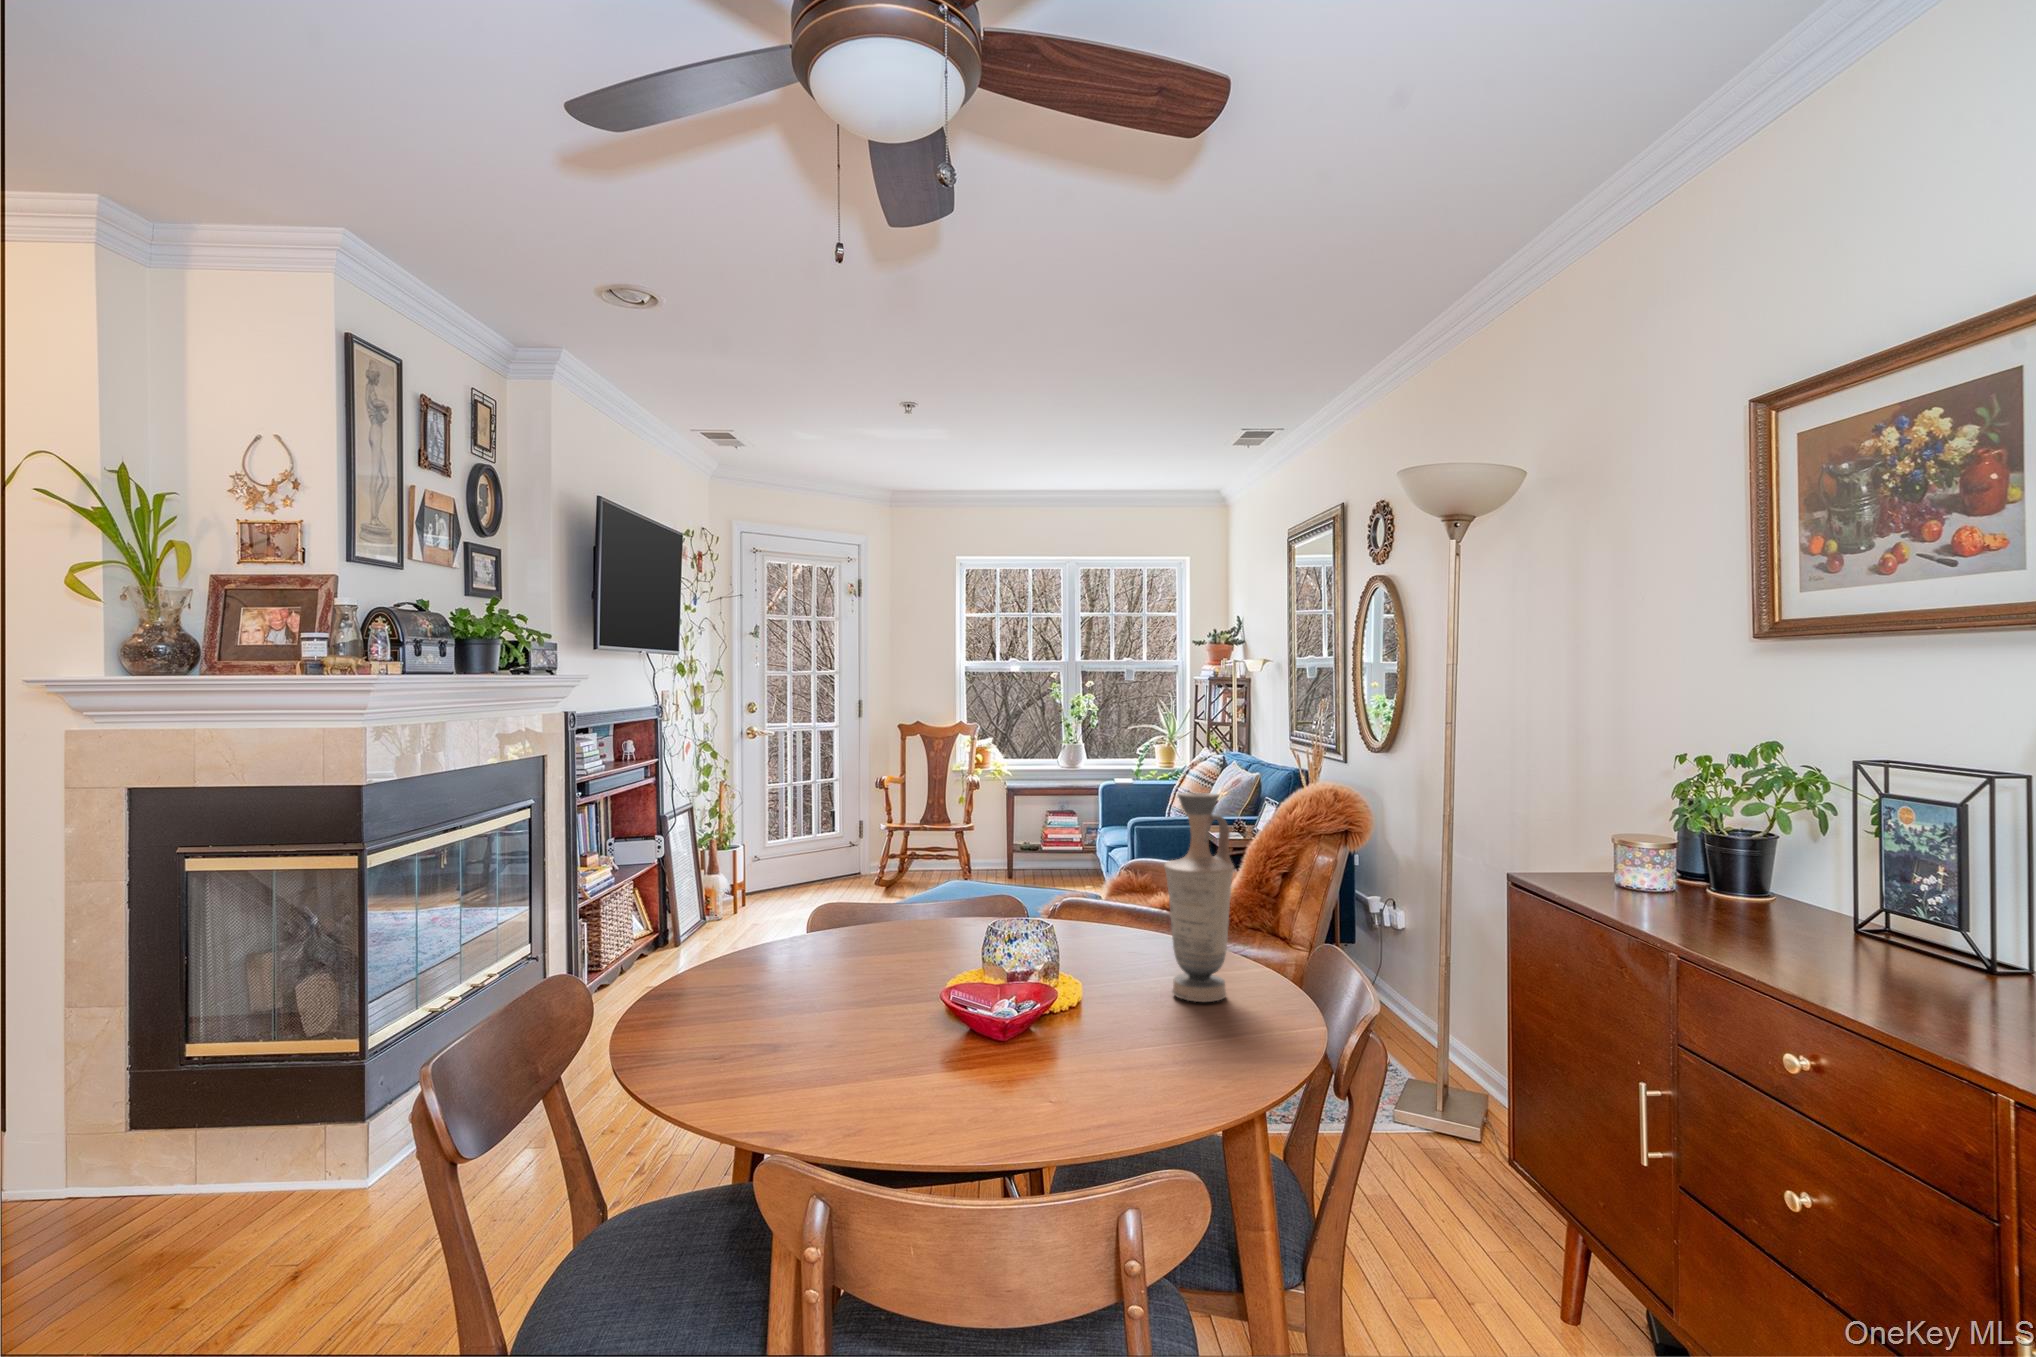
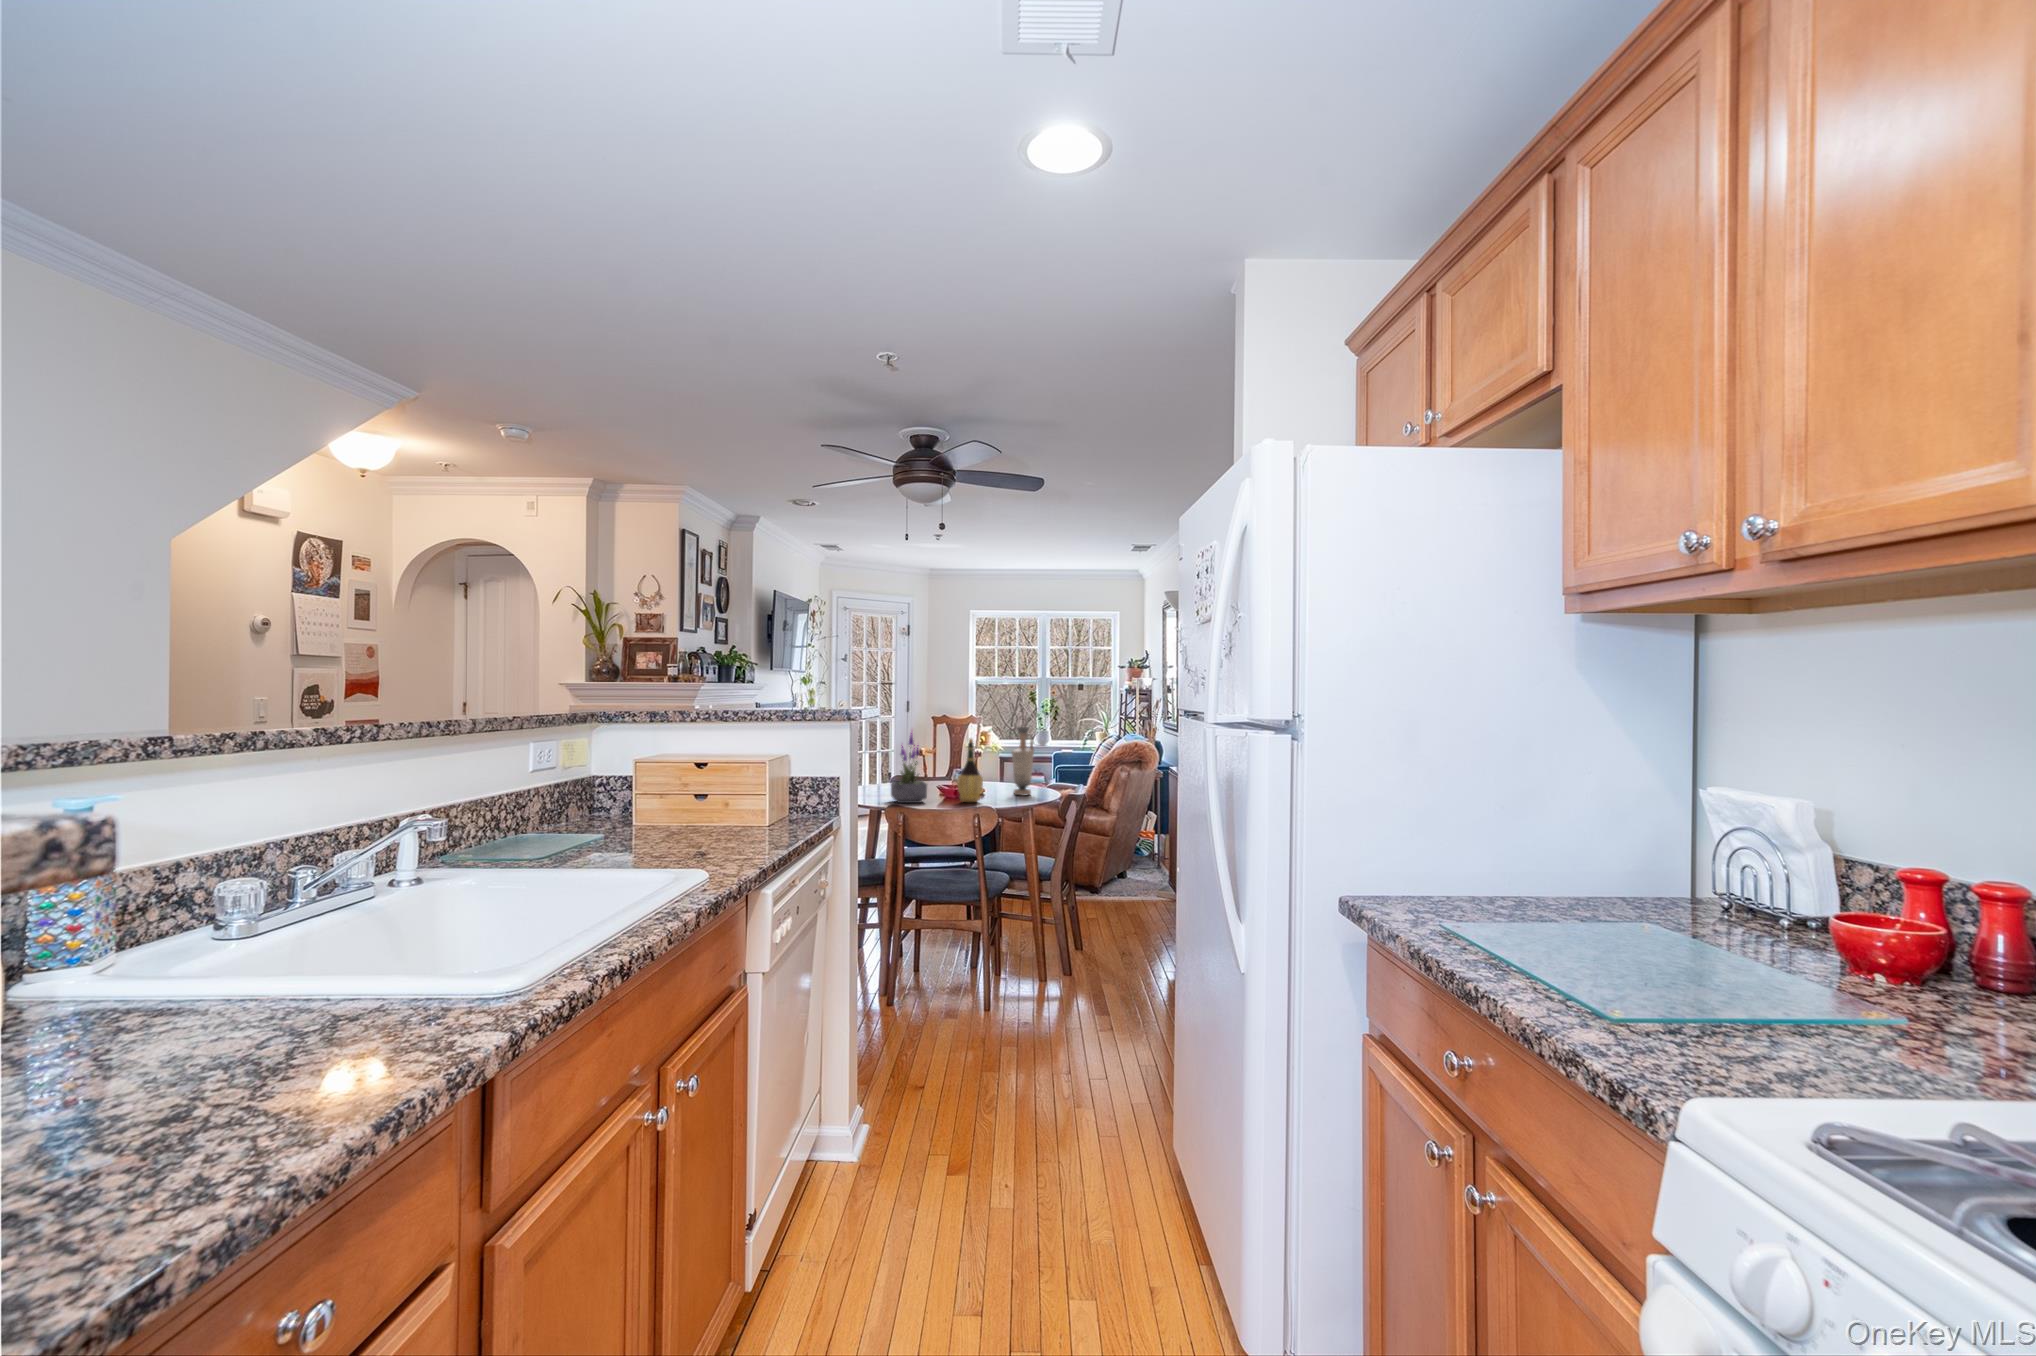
potted plant: none [799,823,928,1106] -> present [891,733,927,803]
wine bottle: none [1032,859,1122,1090] -> present [957,739,983,802]

